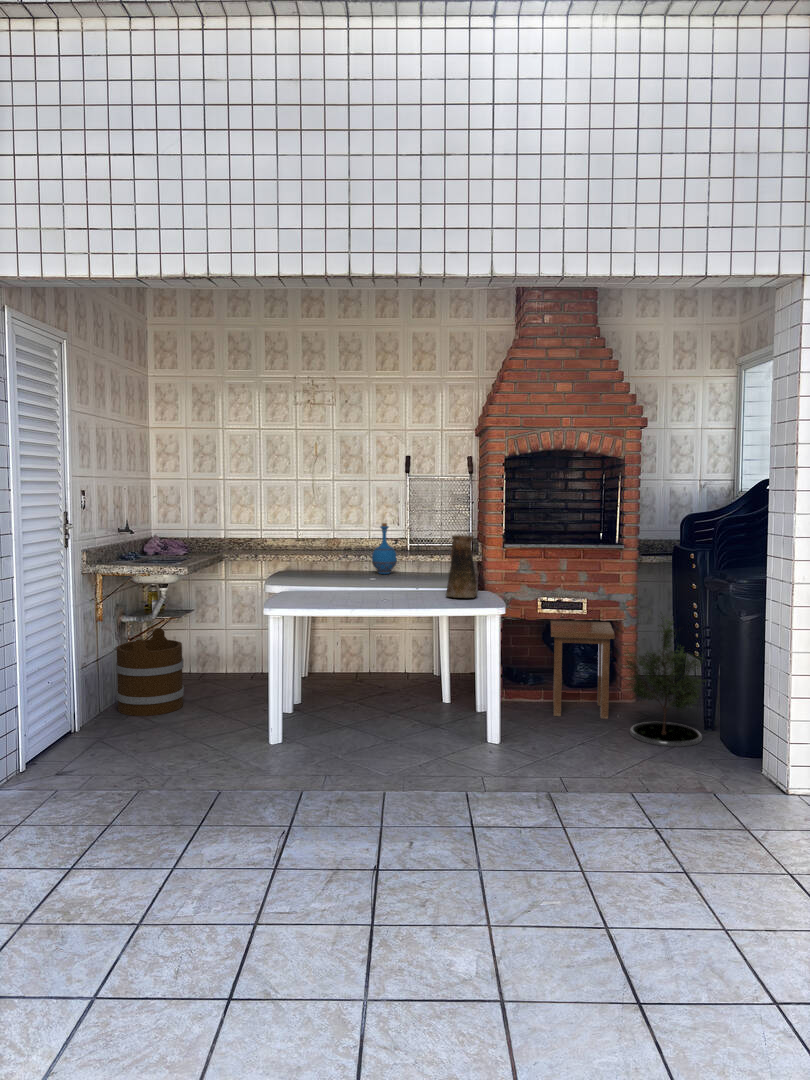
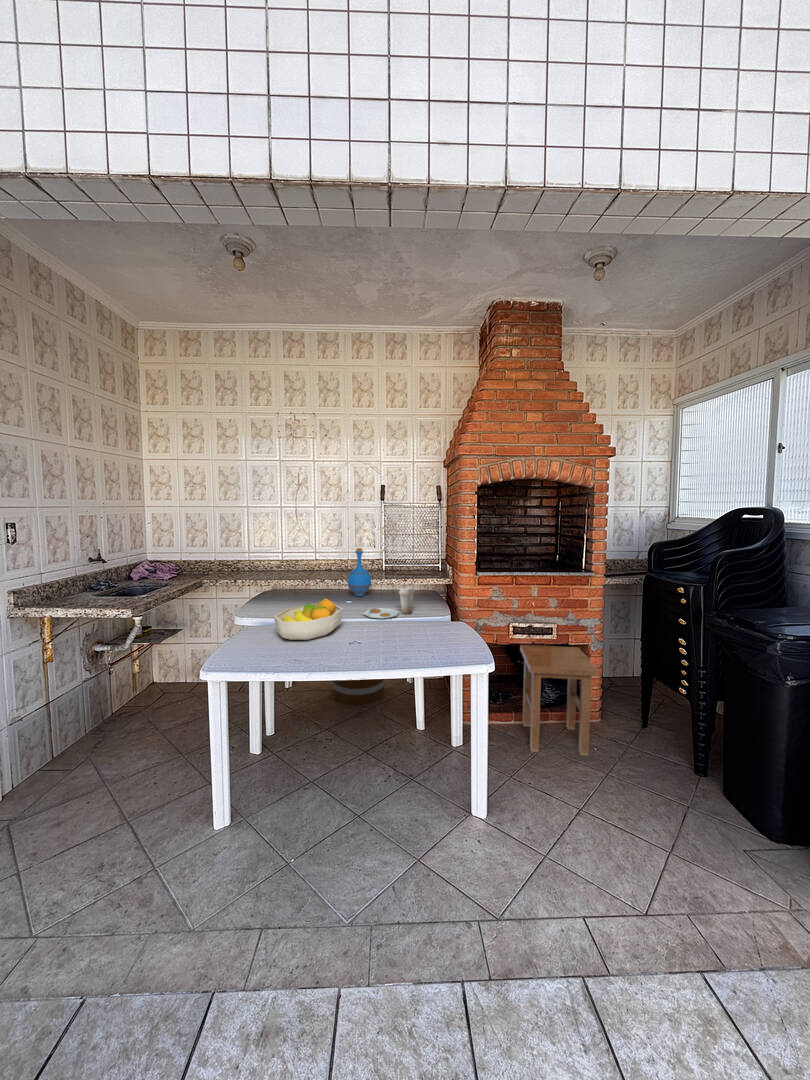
pitcher: present [446,535,478,598] -> none [422,571,458,647]
plate: none [391,558,442,586] -> present [364,587,415,618]
fruit bowl: none [316,563,374,594] -> present [274,598,342,640]
potted tree: present [625,618,702,747] -> none [609,654,727,823]
bucket: present [116,628,184,716] -> present [332,680,385,704]

